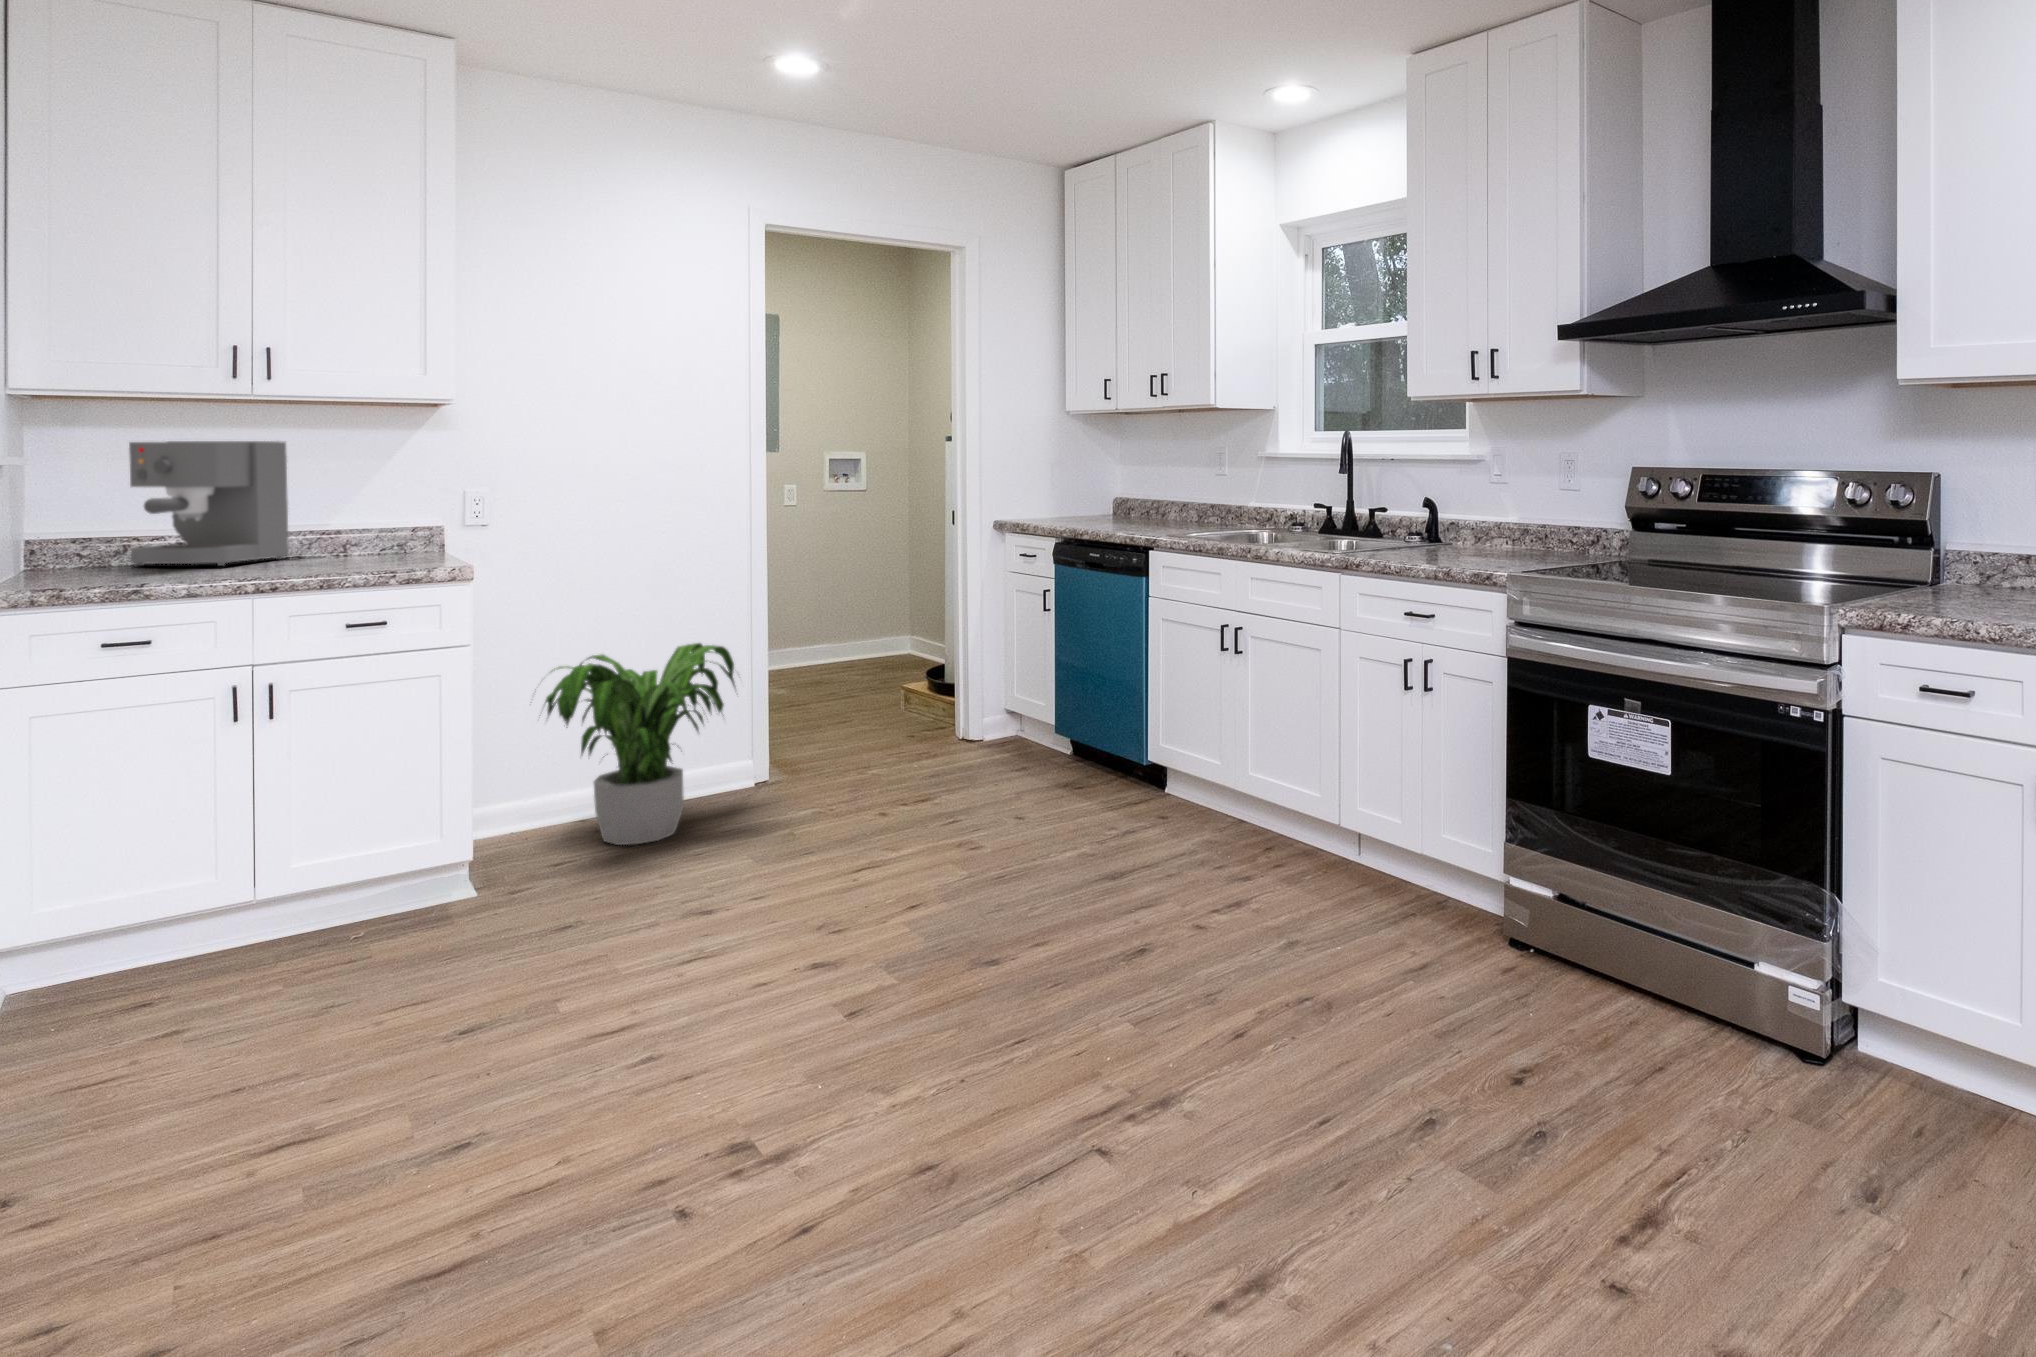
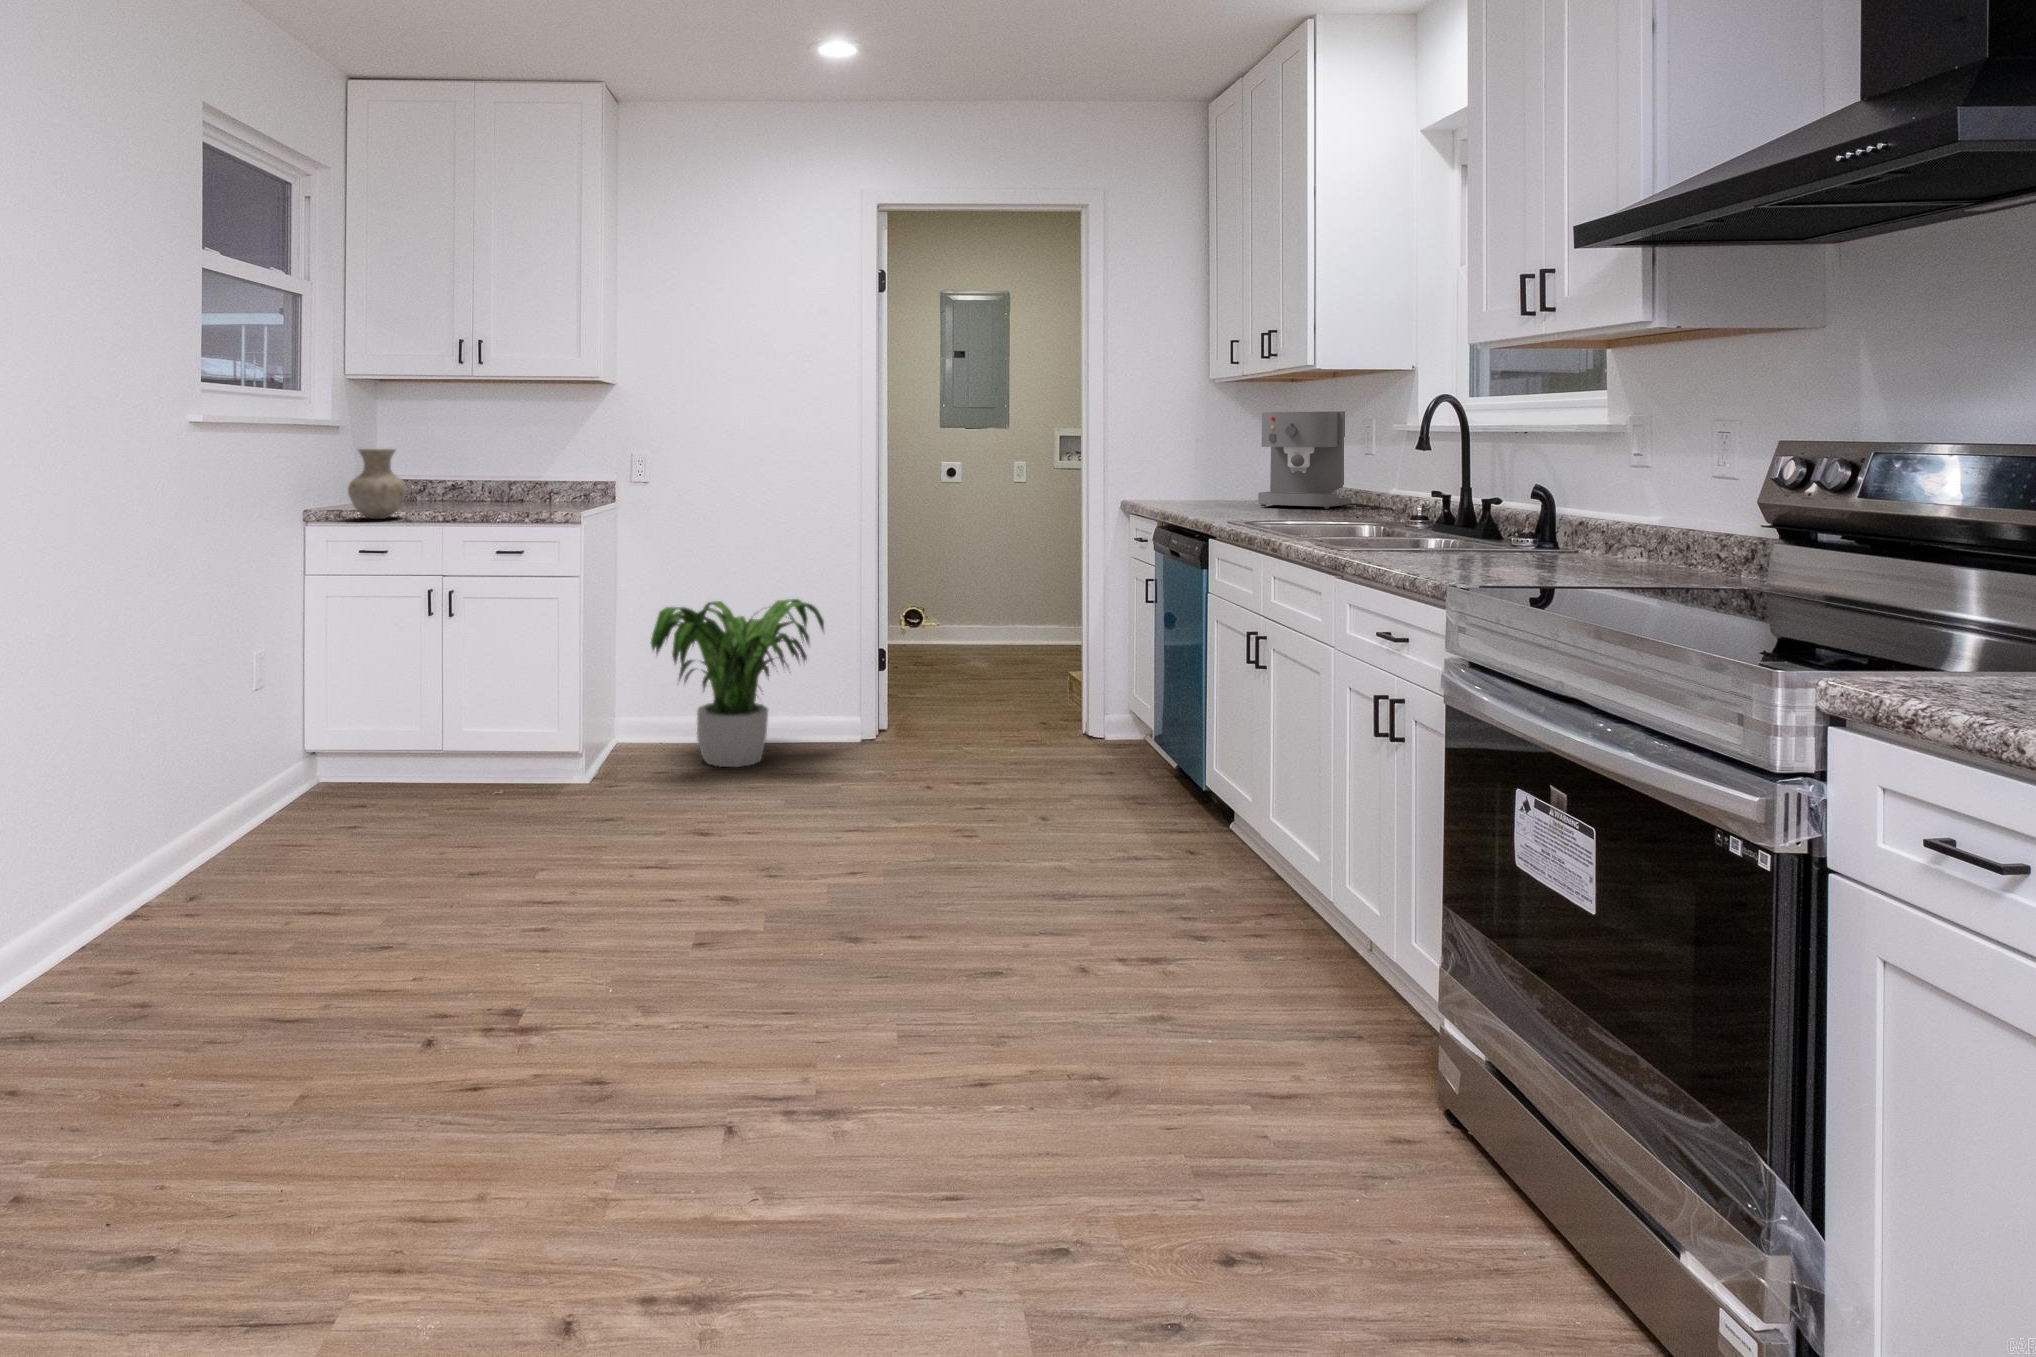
coffee maker: present [129,441,289,566] -> present [1258,411,1351,509]
vase: none [42,483,153,586] -> present [348,449,407,519]

